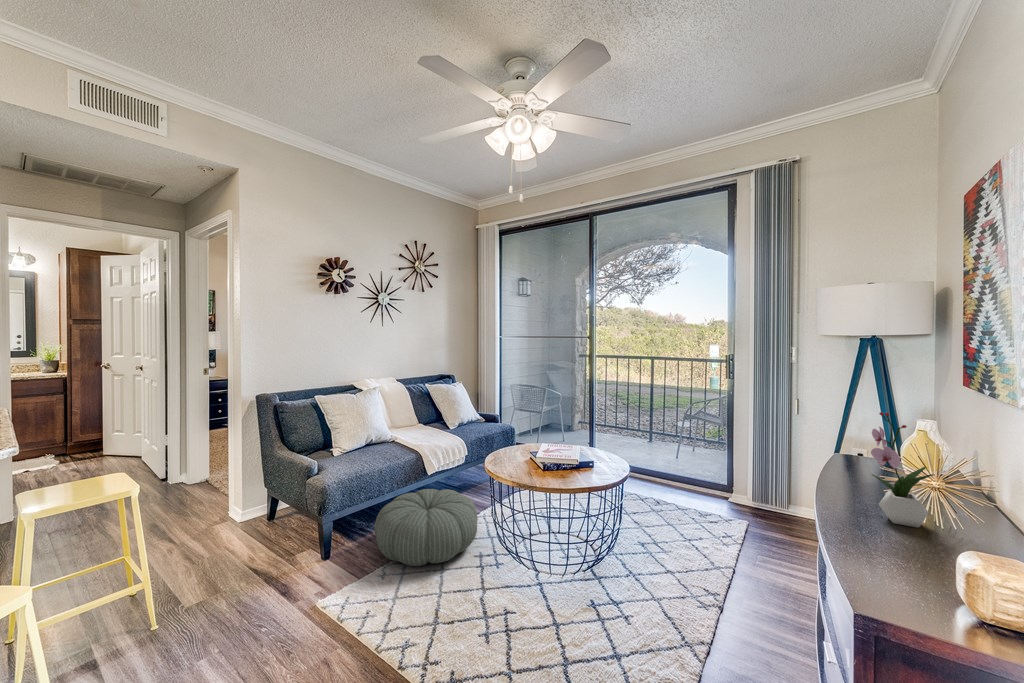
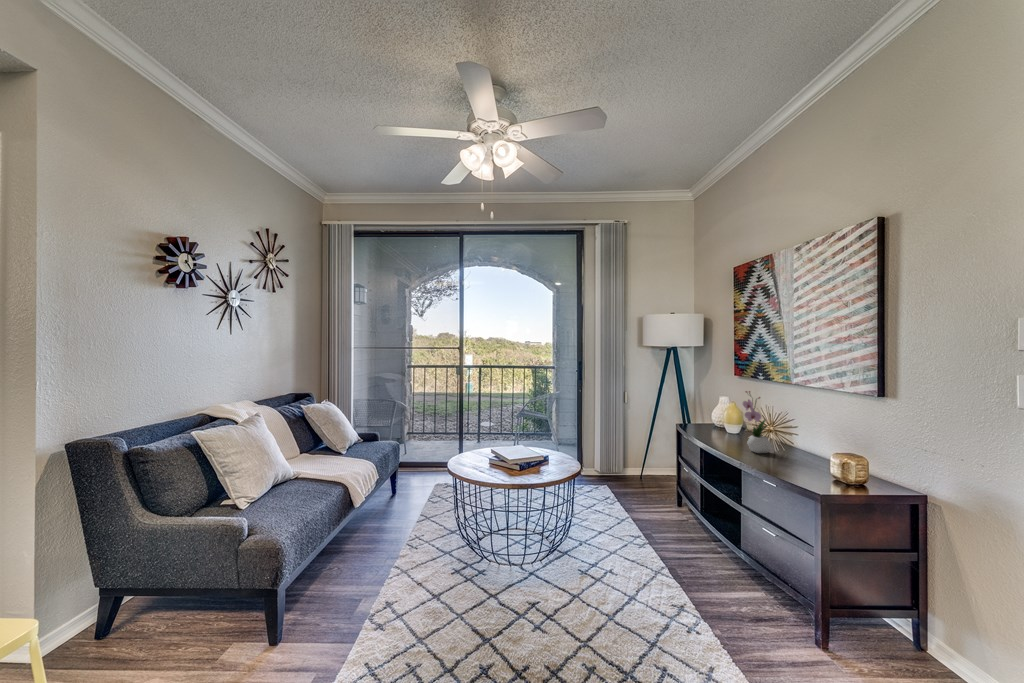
pouf: present [375,489,478,566] -> none [329,517,447,609]

